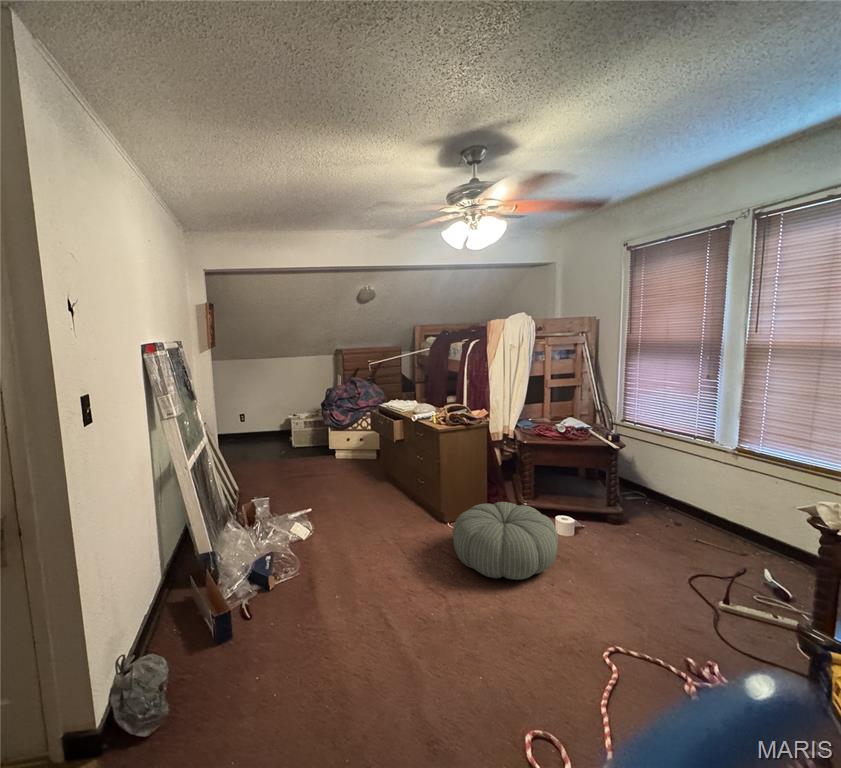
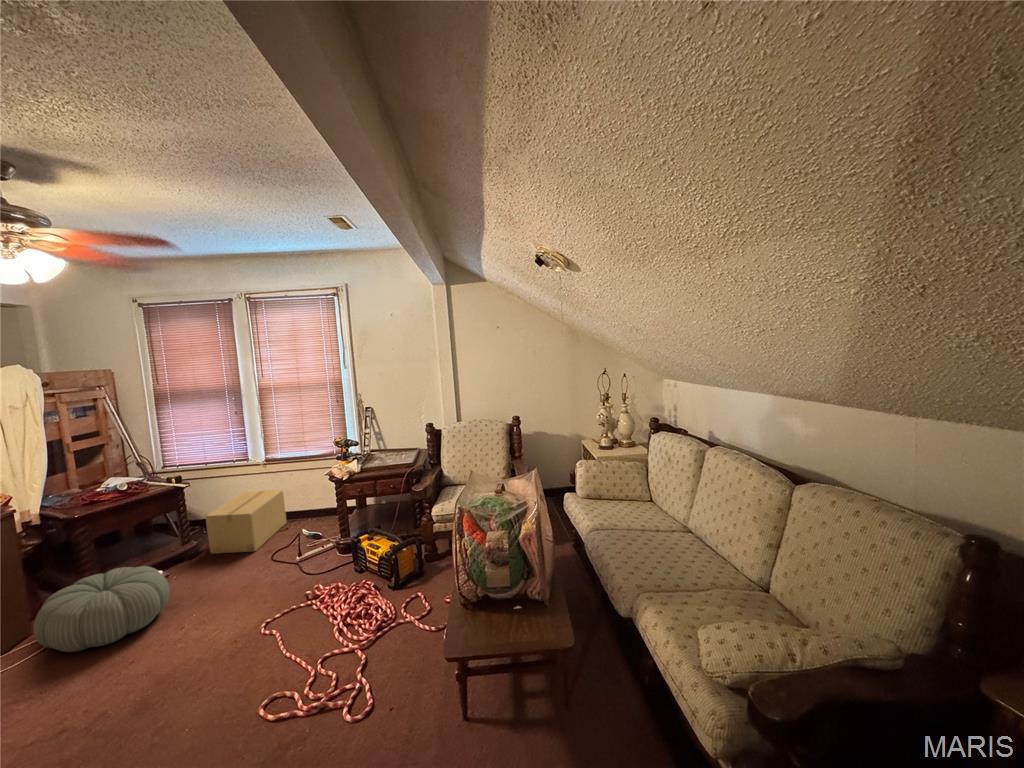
cardboard box: none [631,478,748,560] -> present [206,490,287,554]

